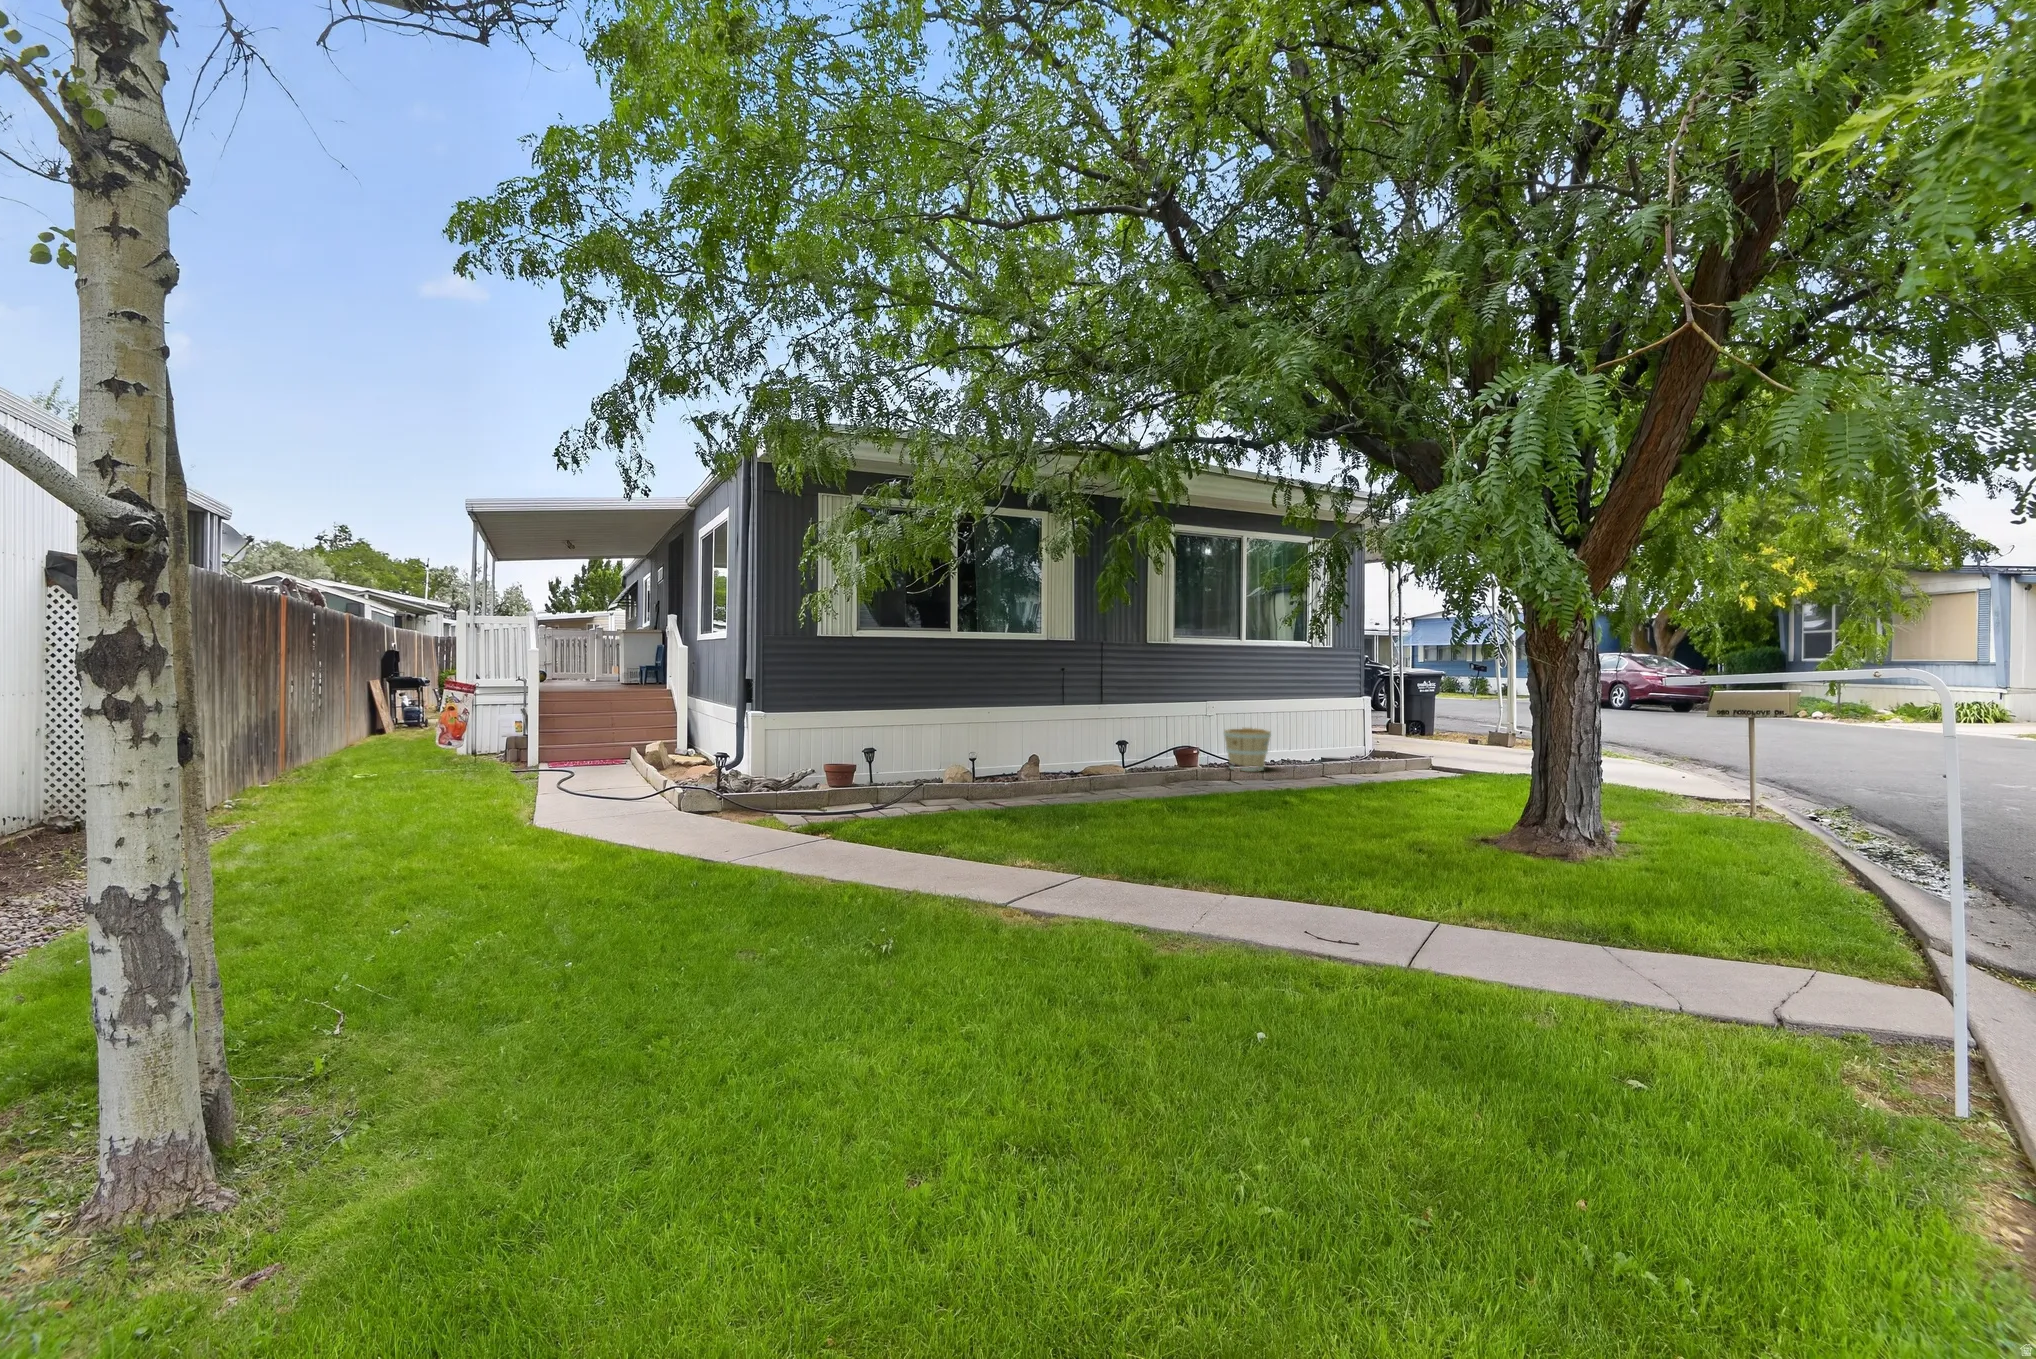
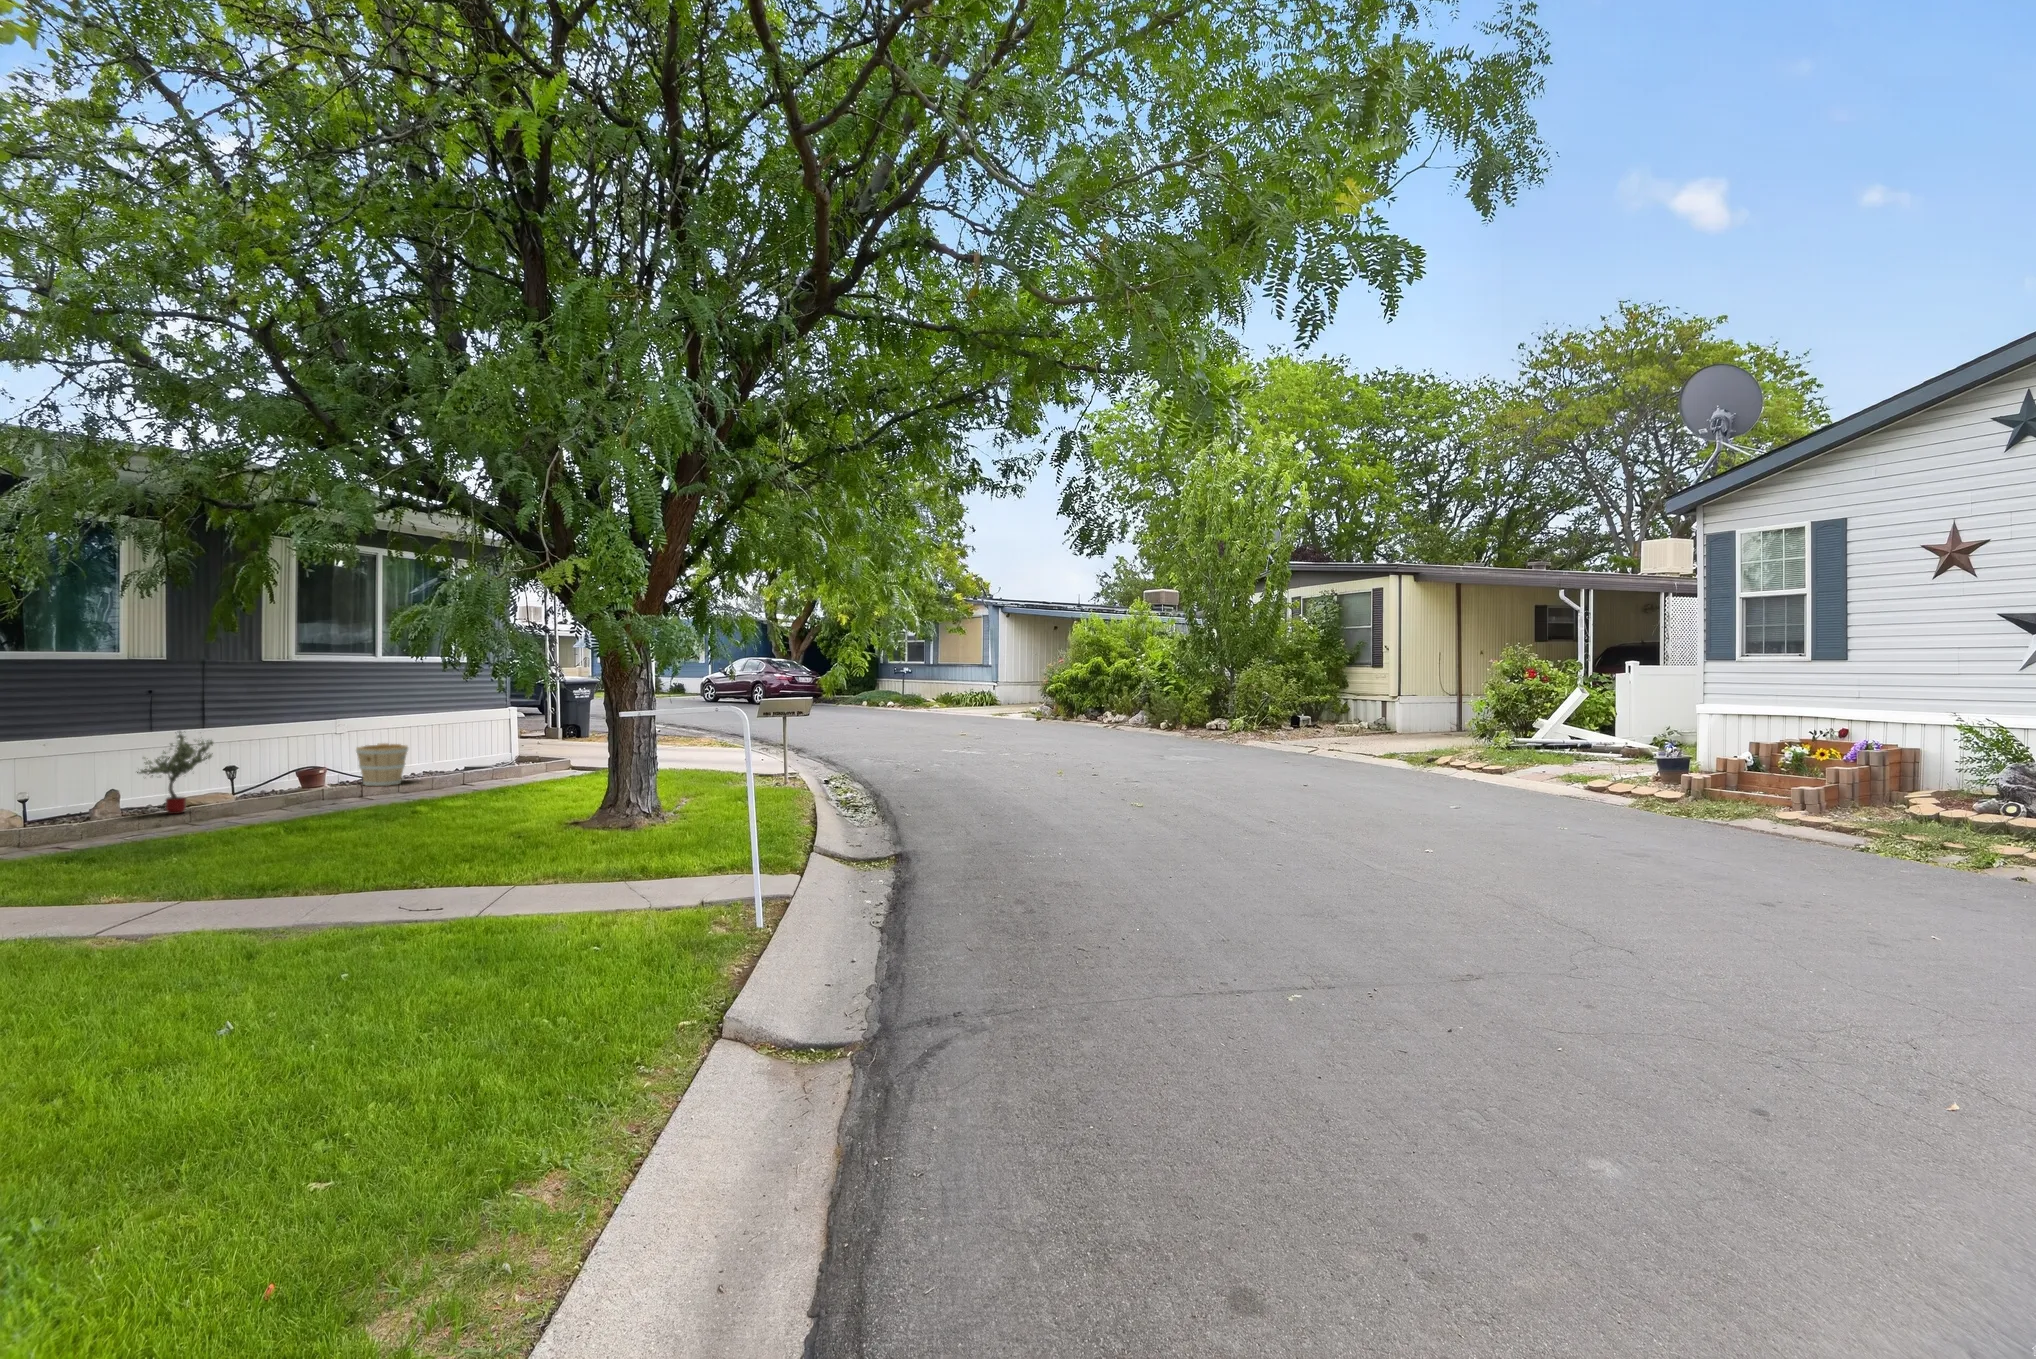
potted tree: none [1051,704,1109,783] -> present [137,731,213,814]

